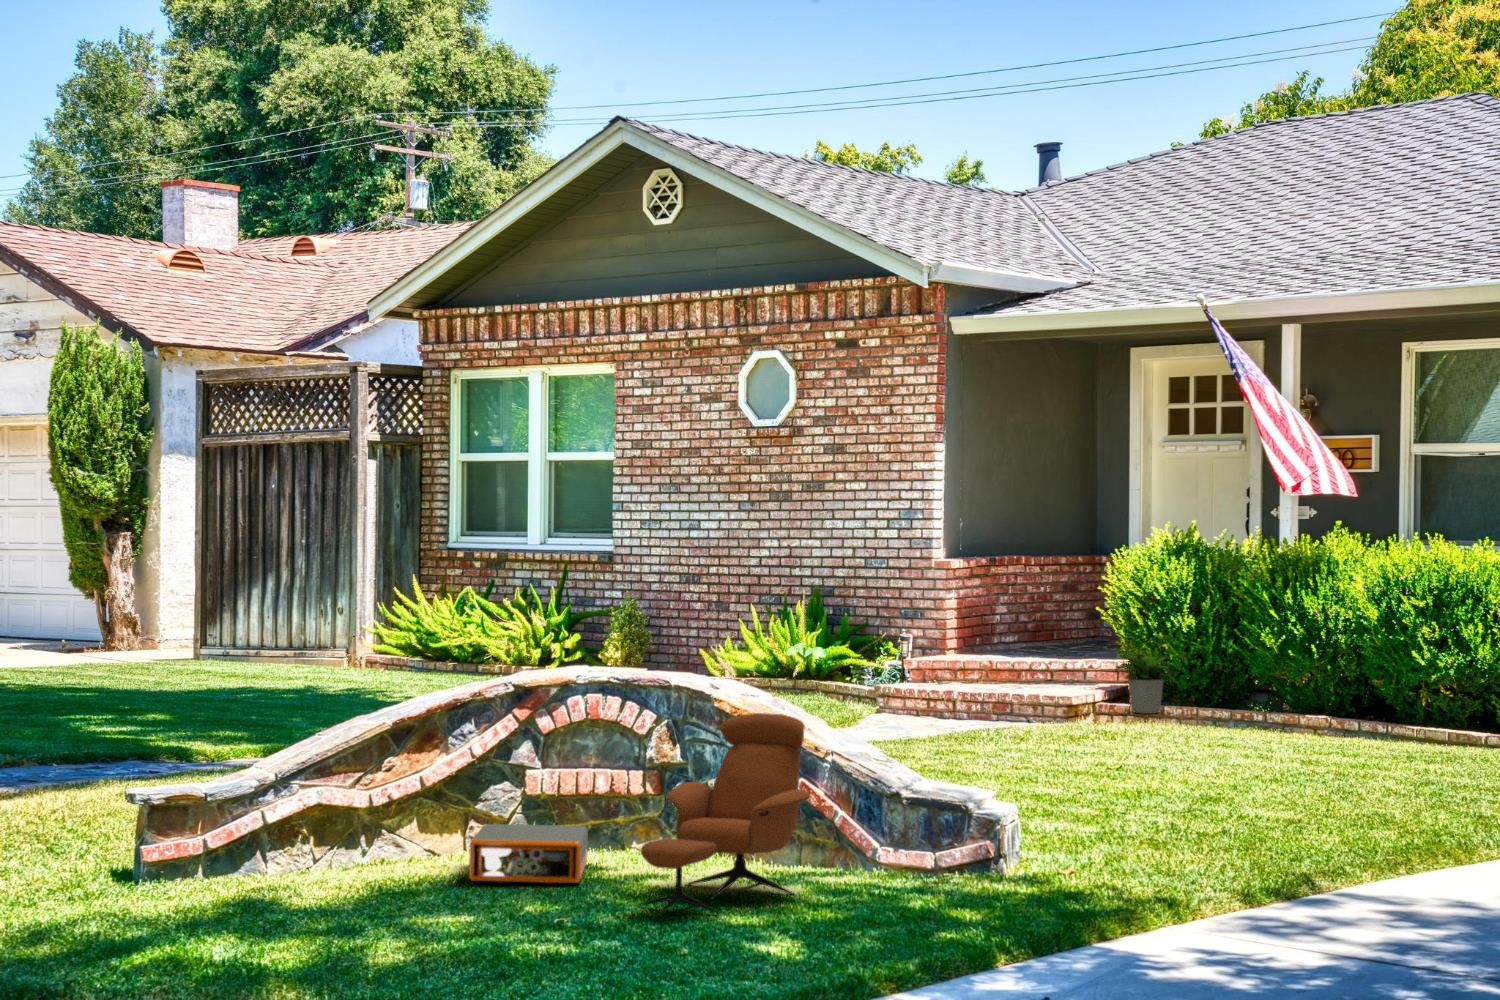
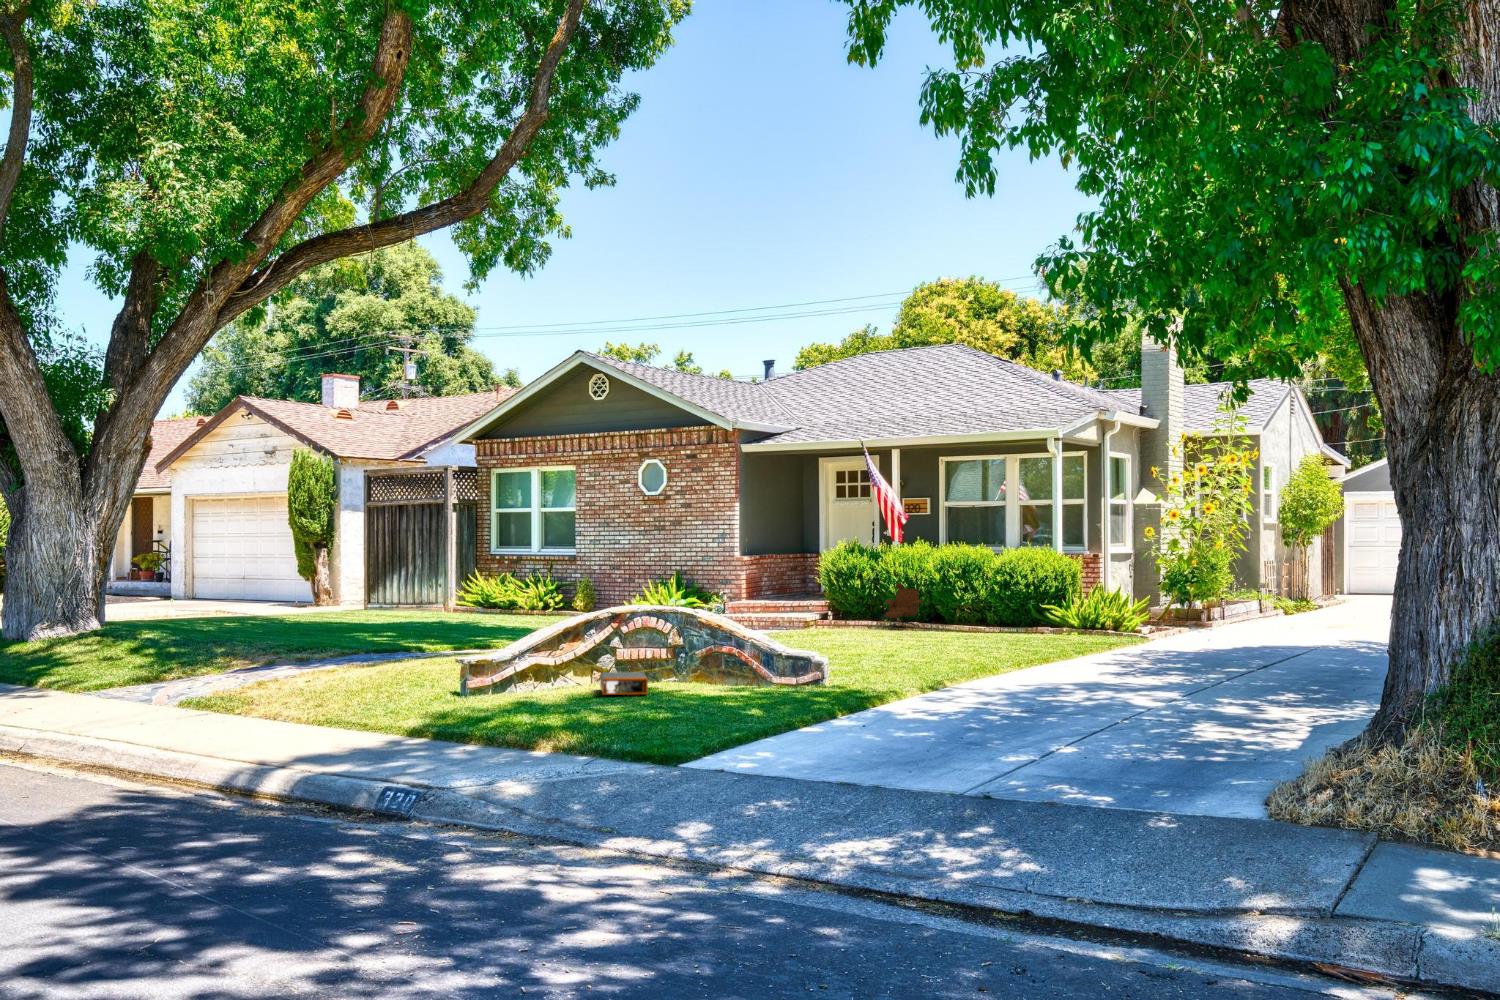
potted plant: present [1116,654,1179,714] -> none [823,596,851,623]
lounge chair: present [638,713,810,918] -> present [885,583,922,628]

